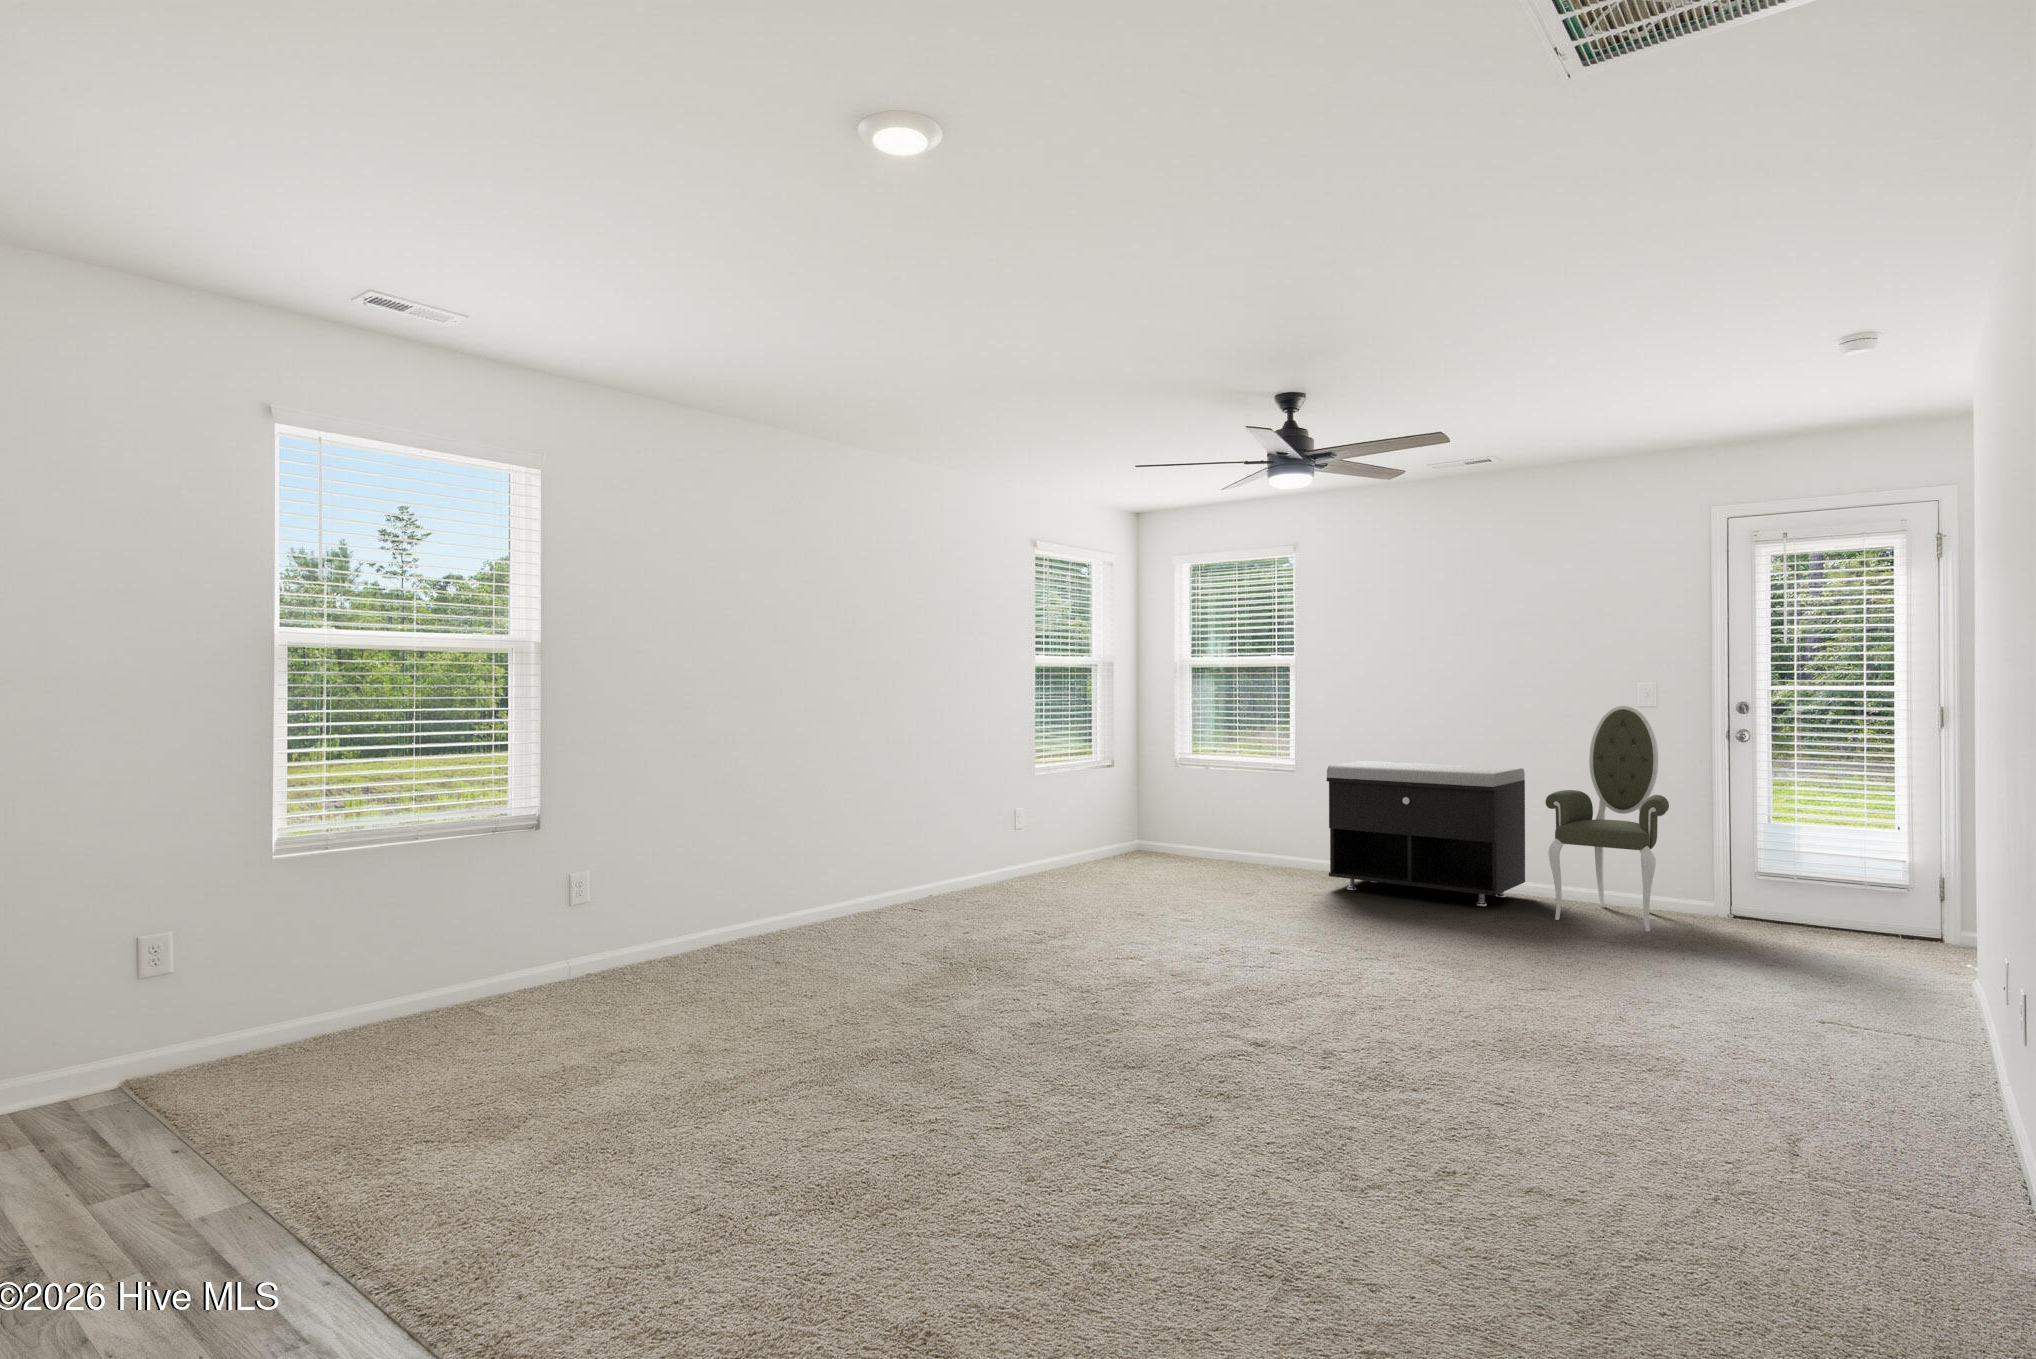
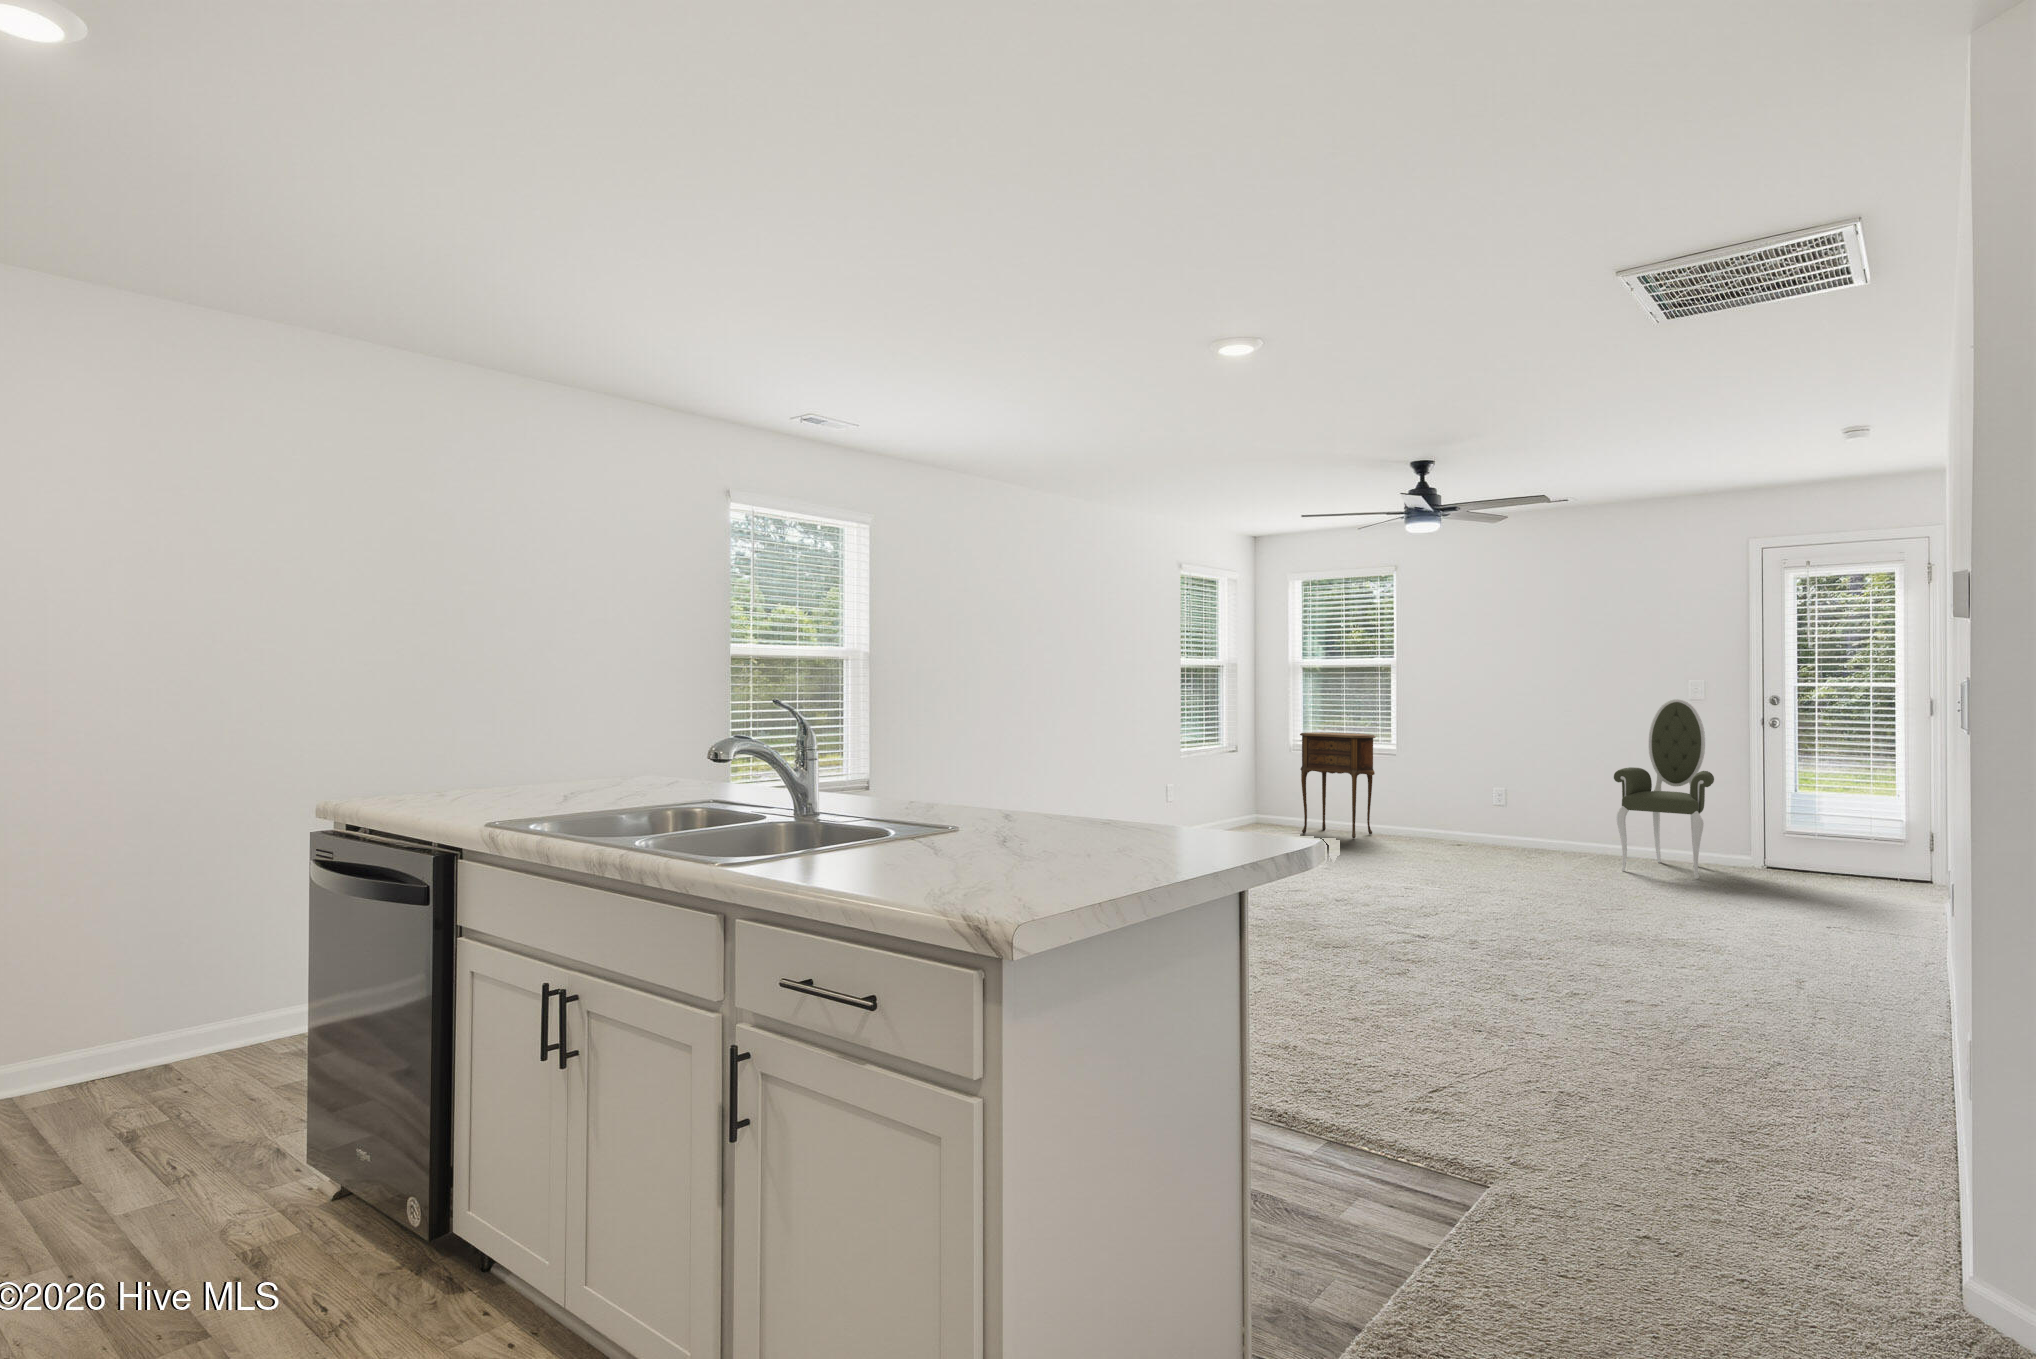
side table: none [1182,745,1269,873] -> present [1300,733,1375,838]
storage bench: present [1327,761,1525,906] -> none [1430,745,1595,862]

